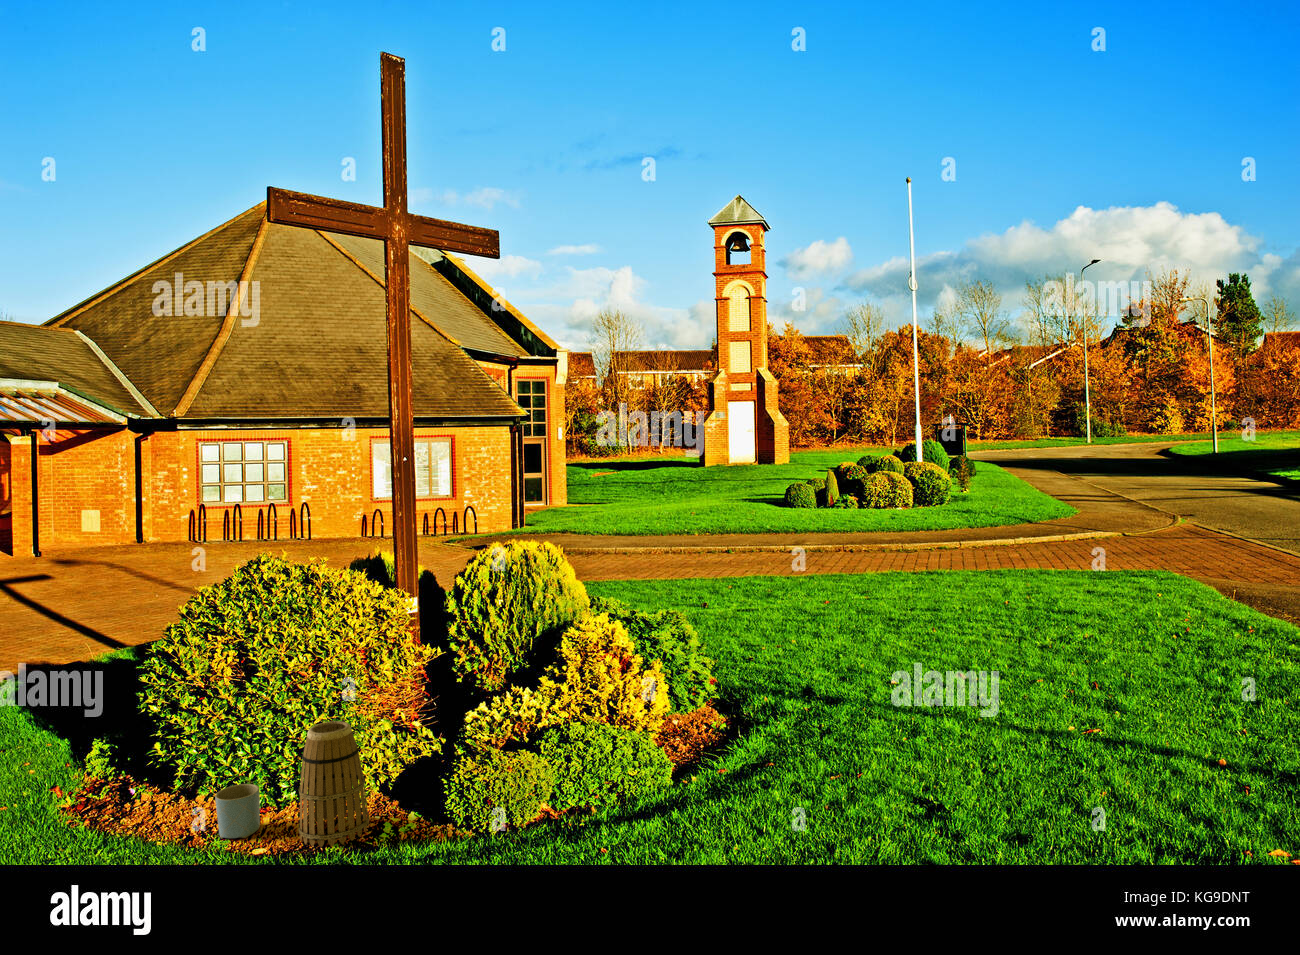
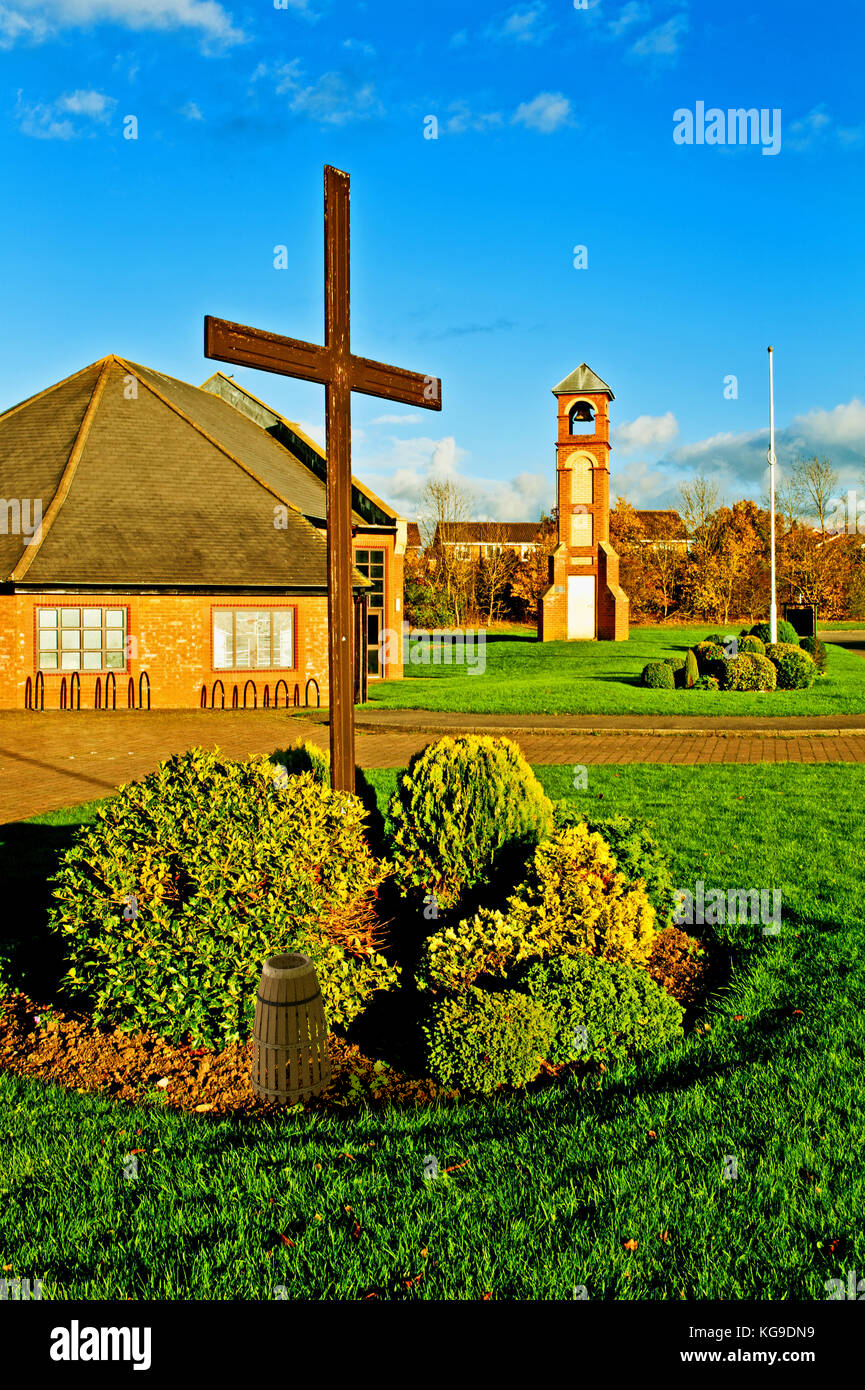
planter: present [215,784,260,838] -> none [152,1022,202,1088]

